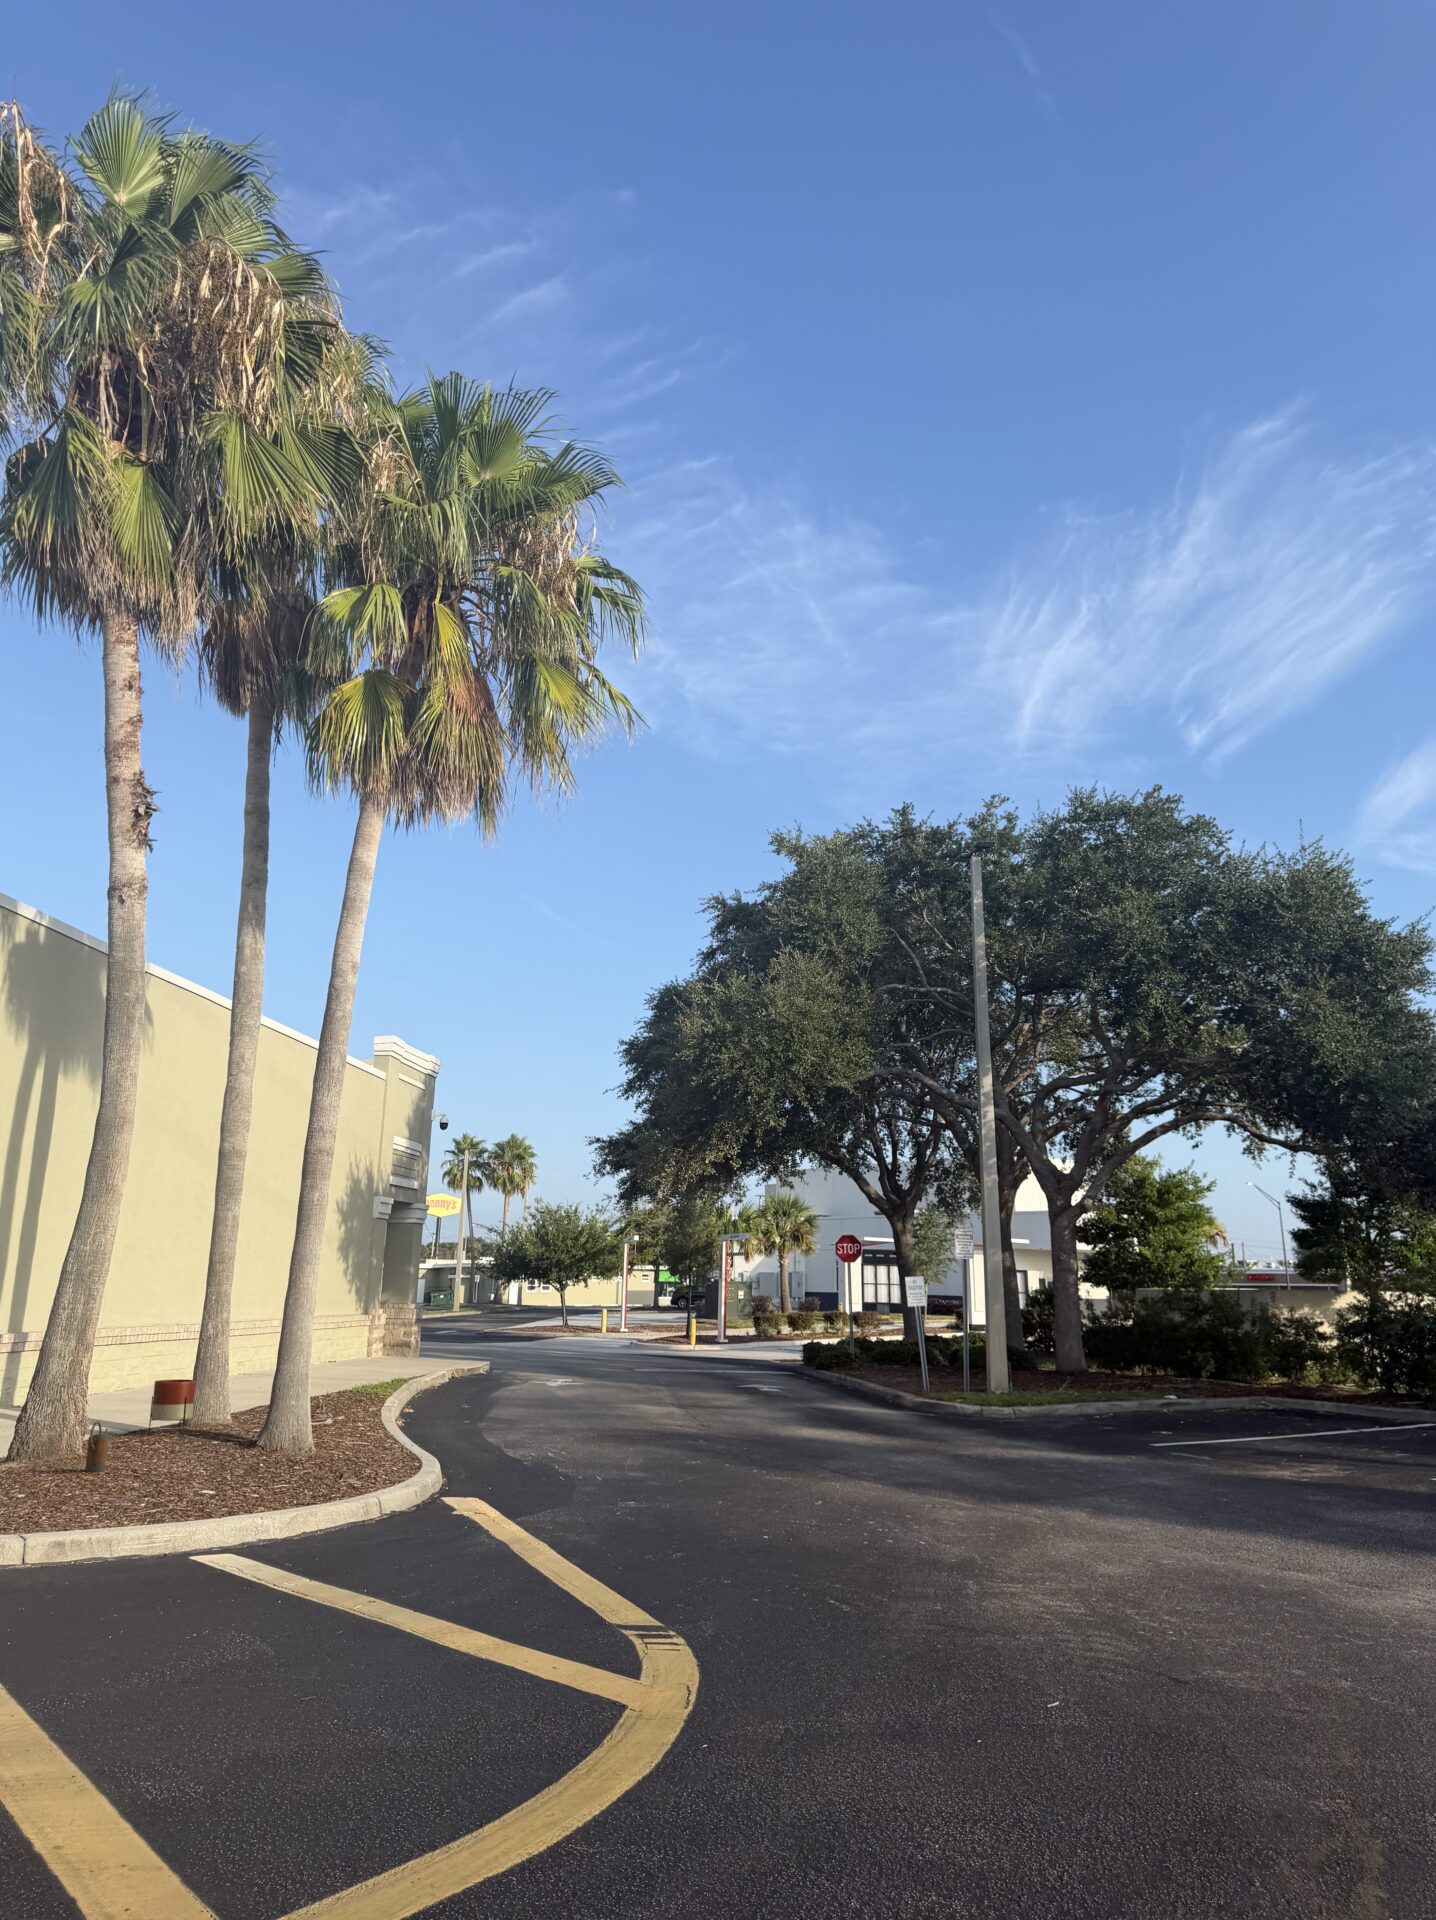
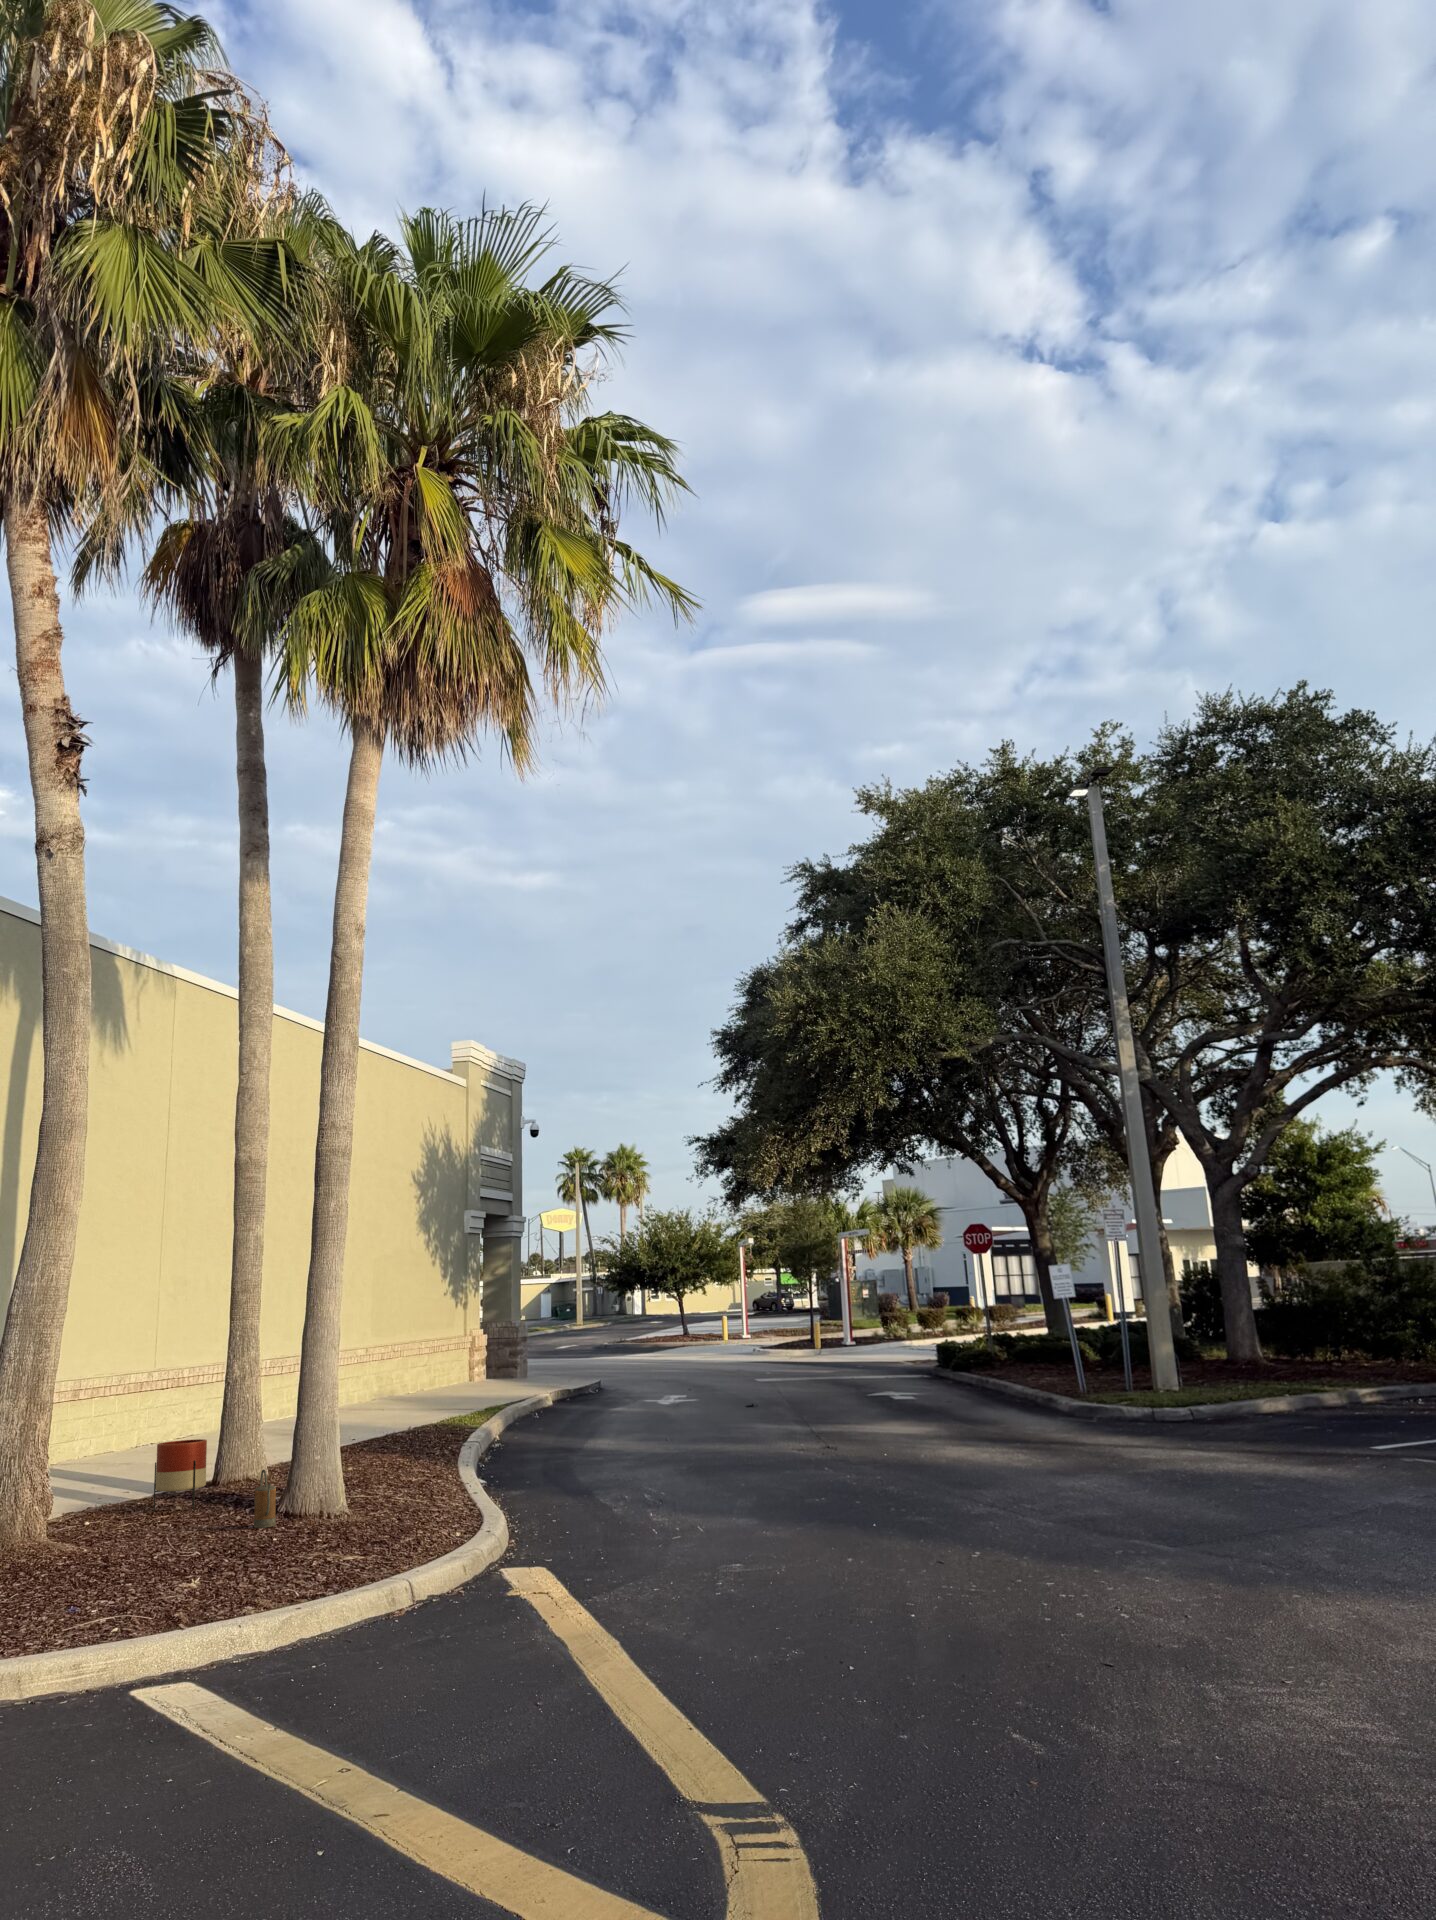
watering can: present [85,1421,109,1472] -> present [254,1469,276,1528]

